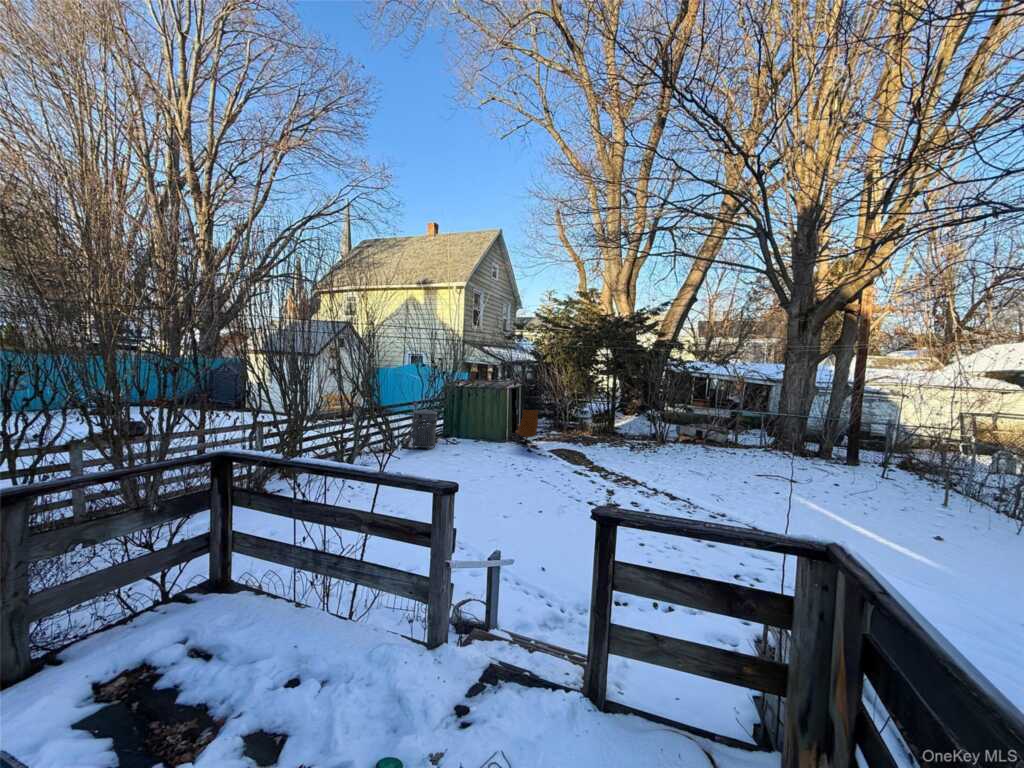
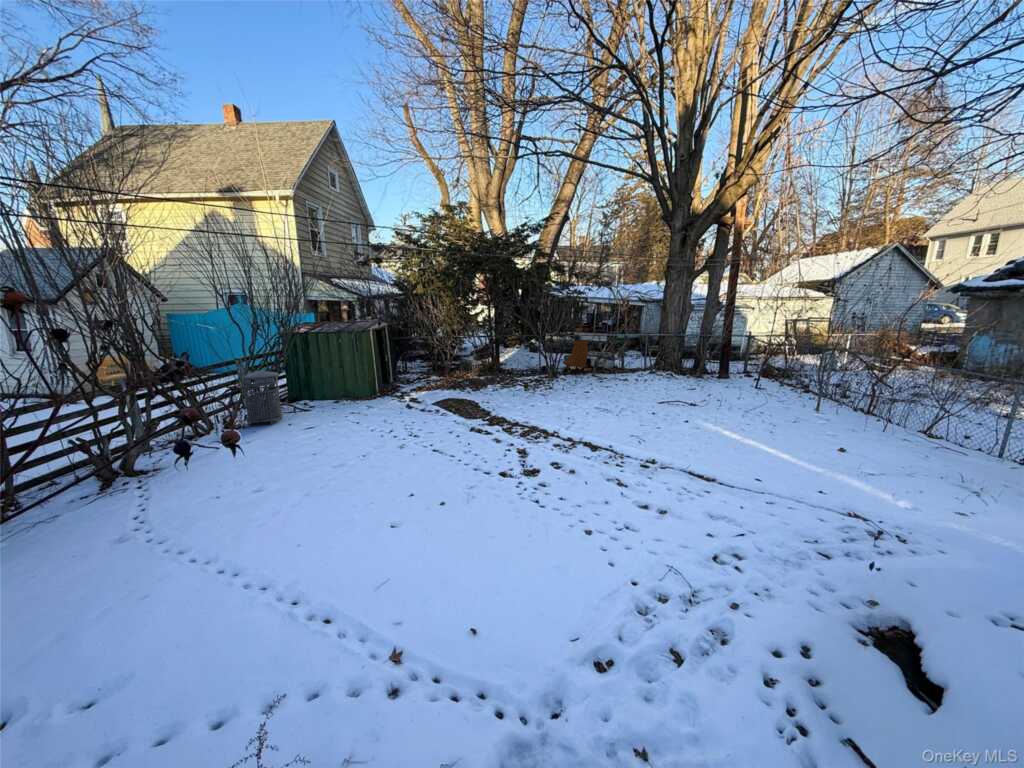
lounge chair: present [515,410,539,444] -> present [562,340,589,375]

